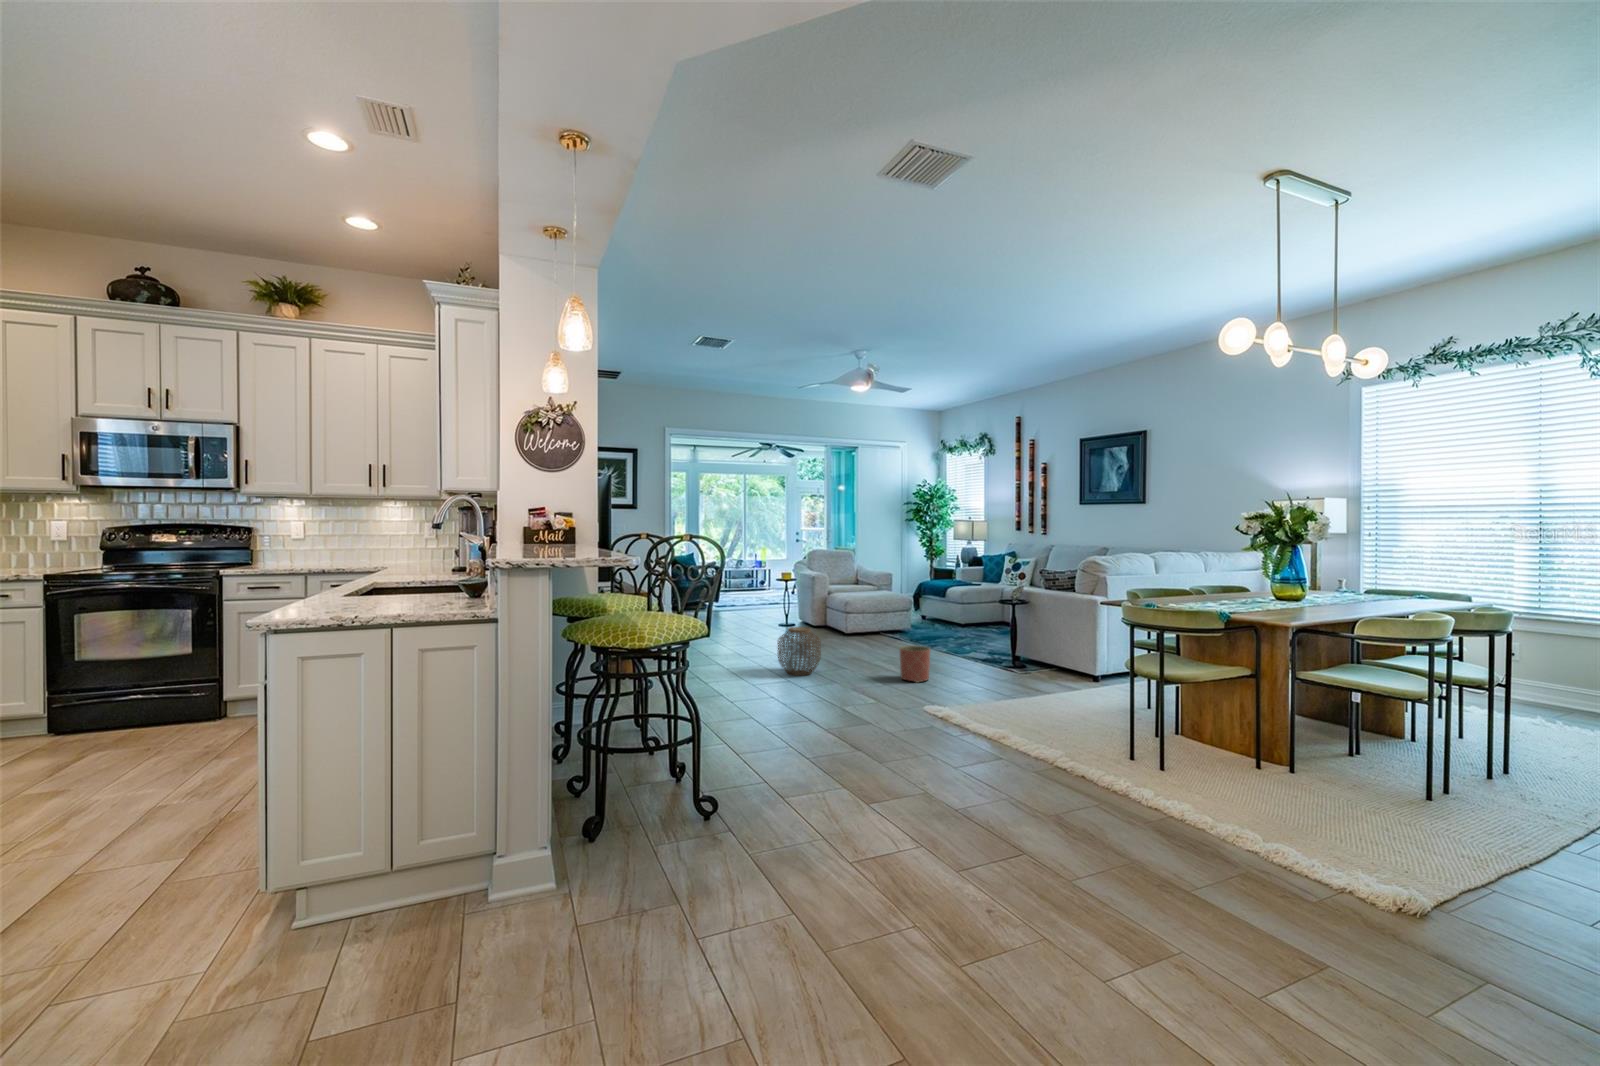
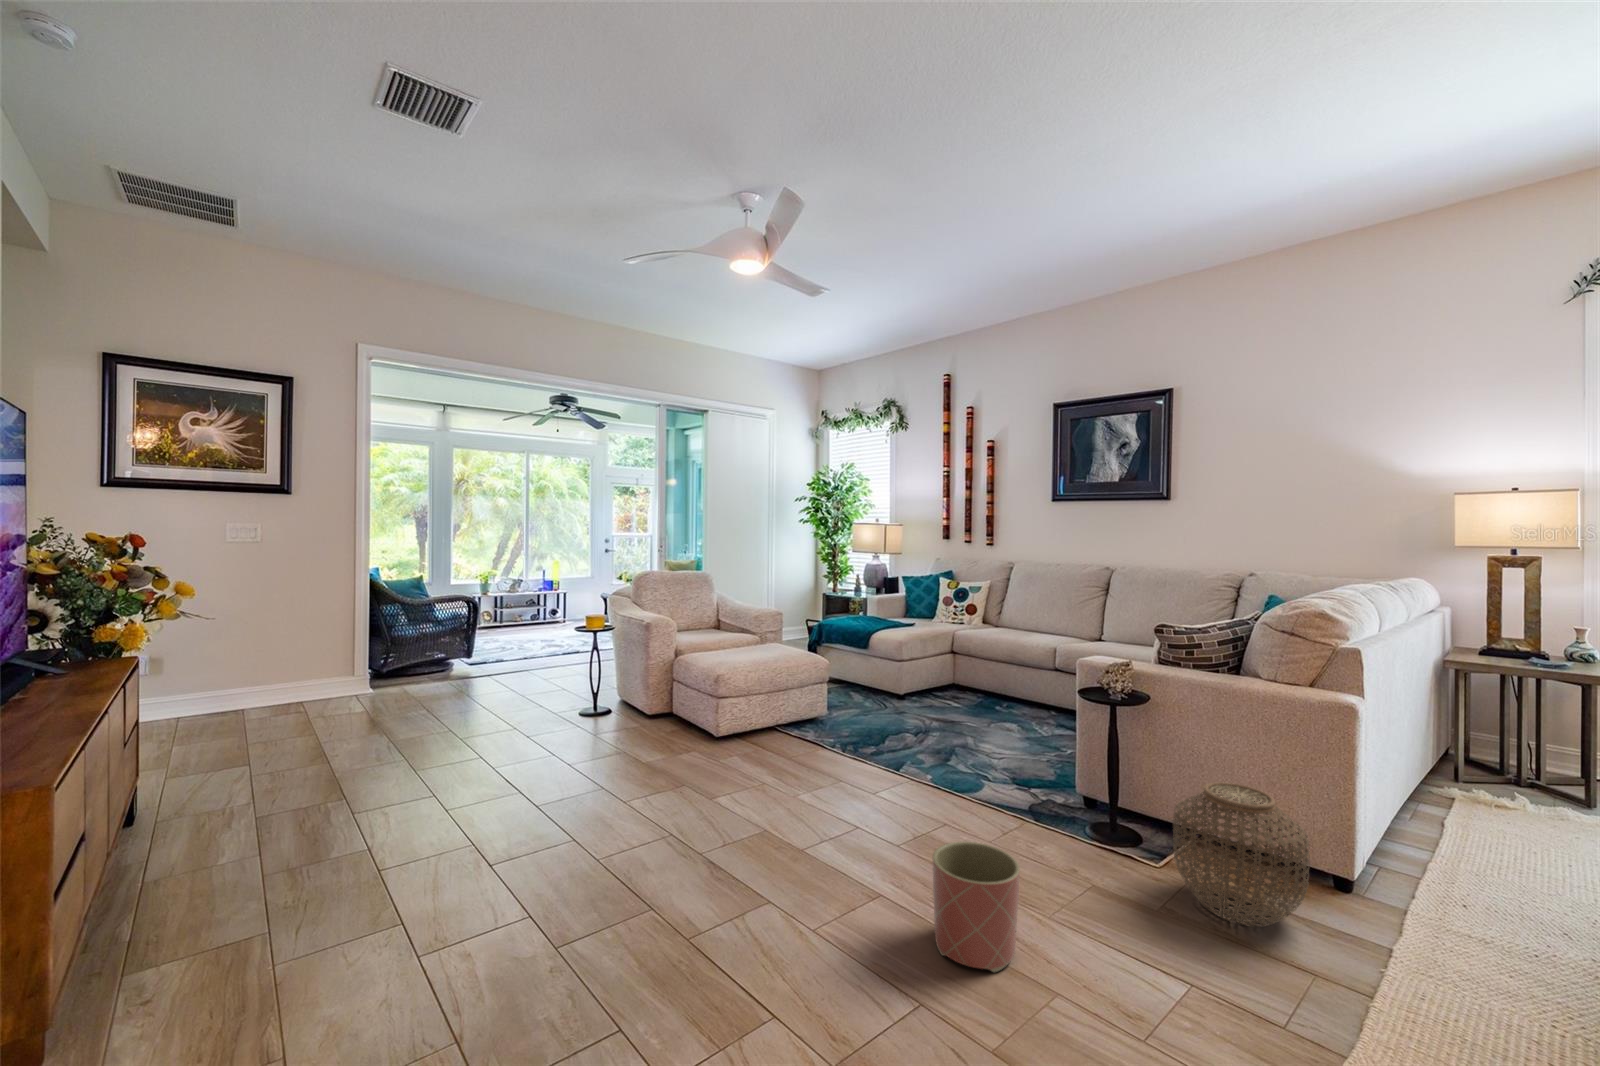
woven basket: present [777,627,821,676] -> present [1173,782,1309,926]

